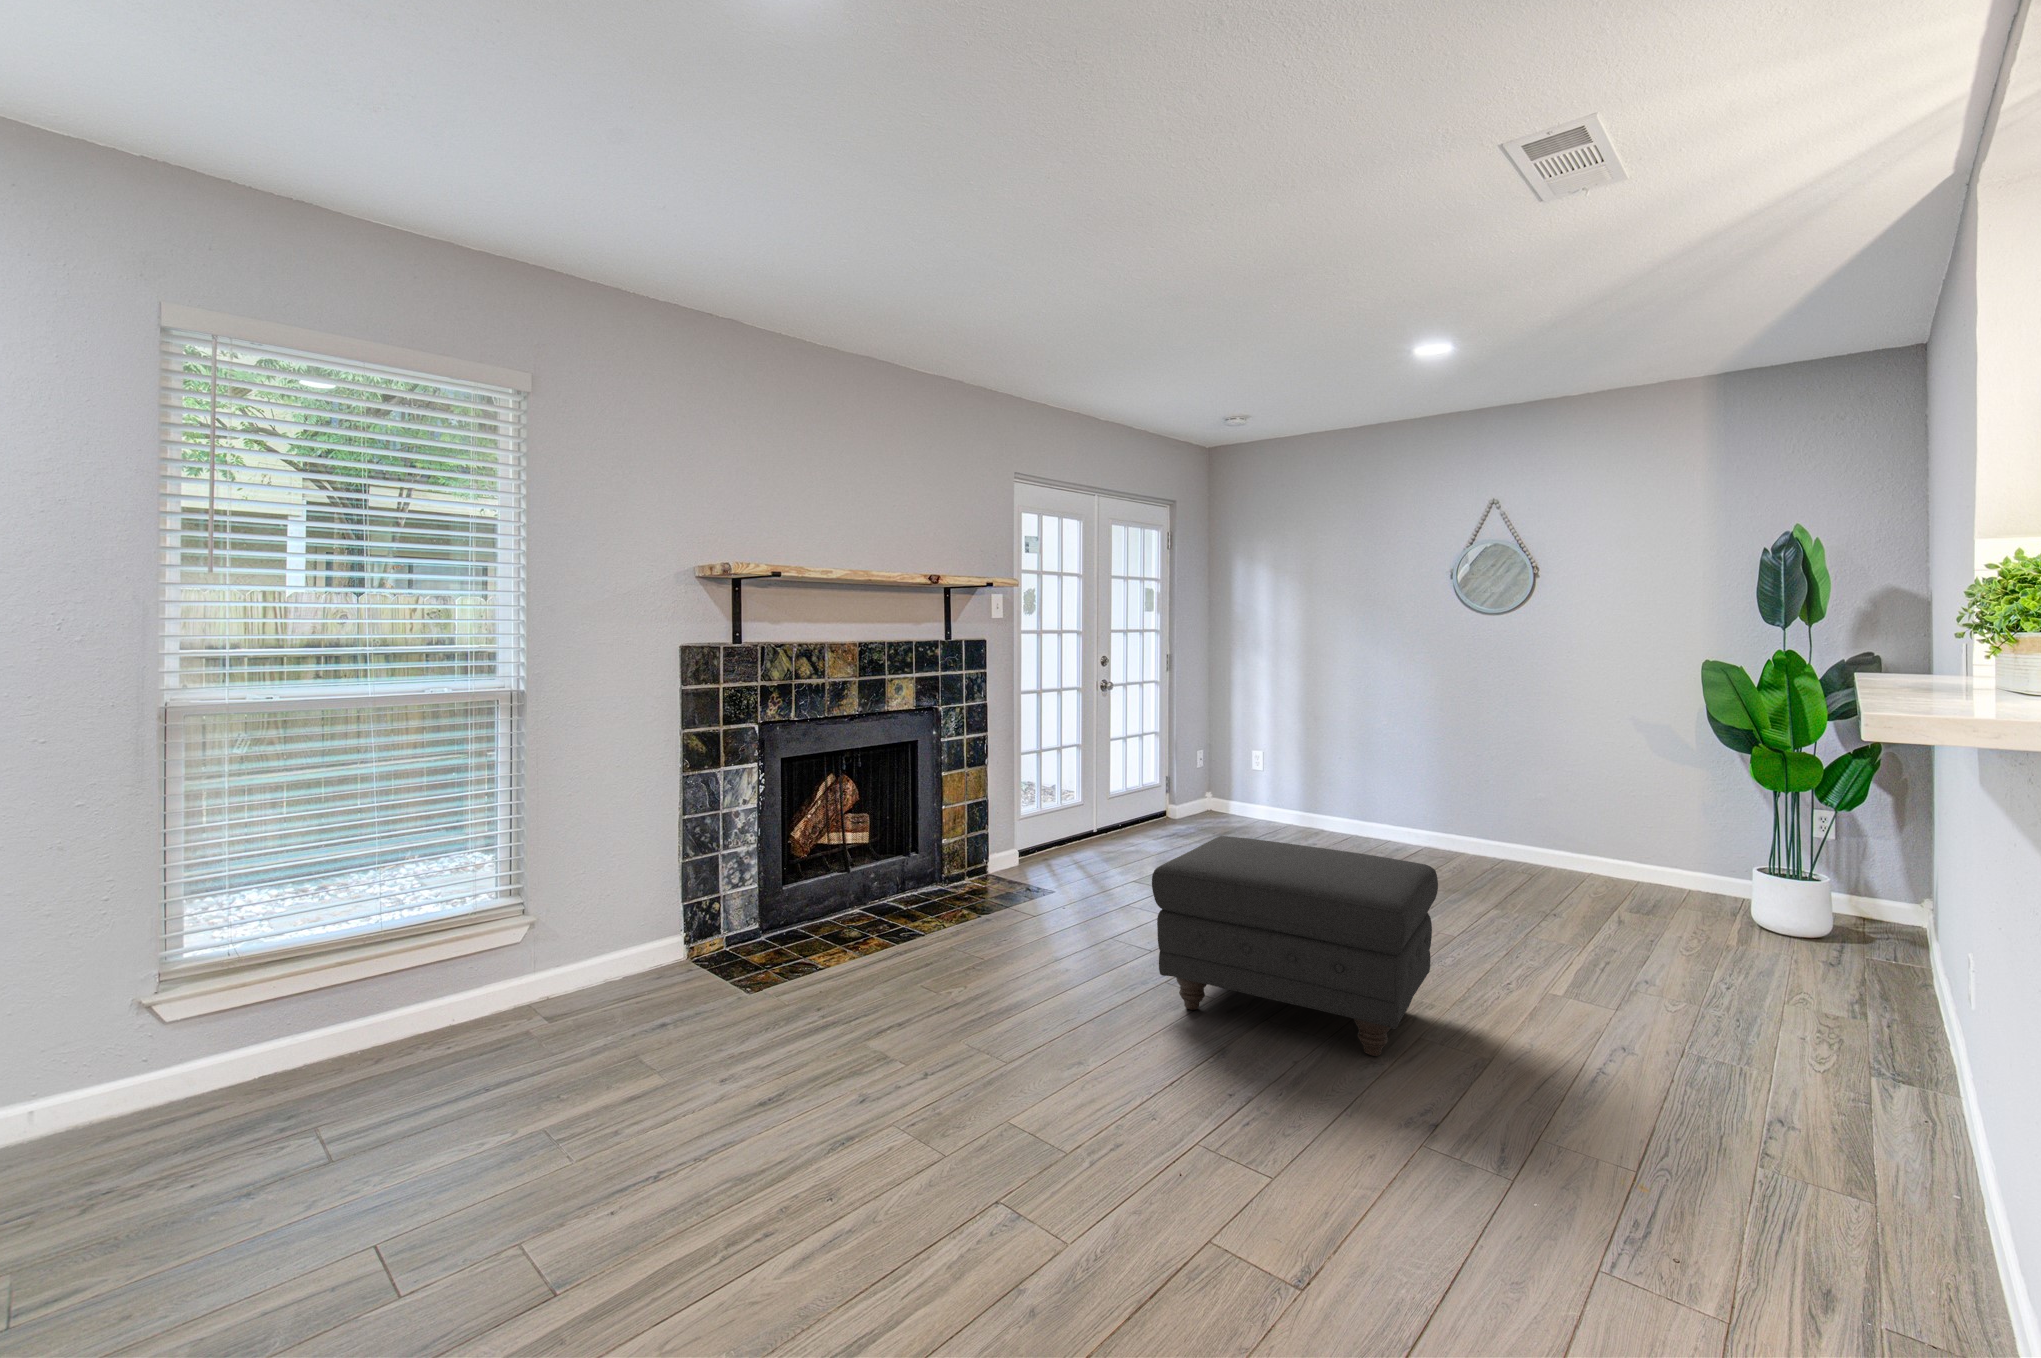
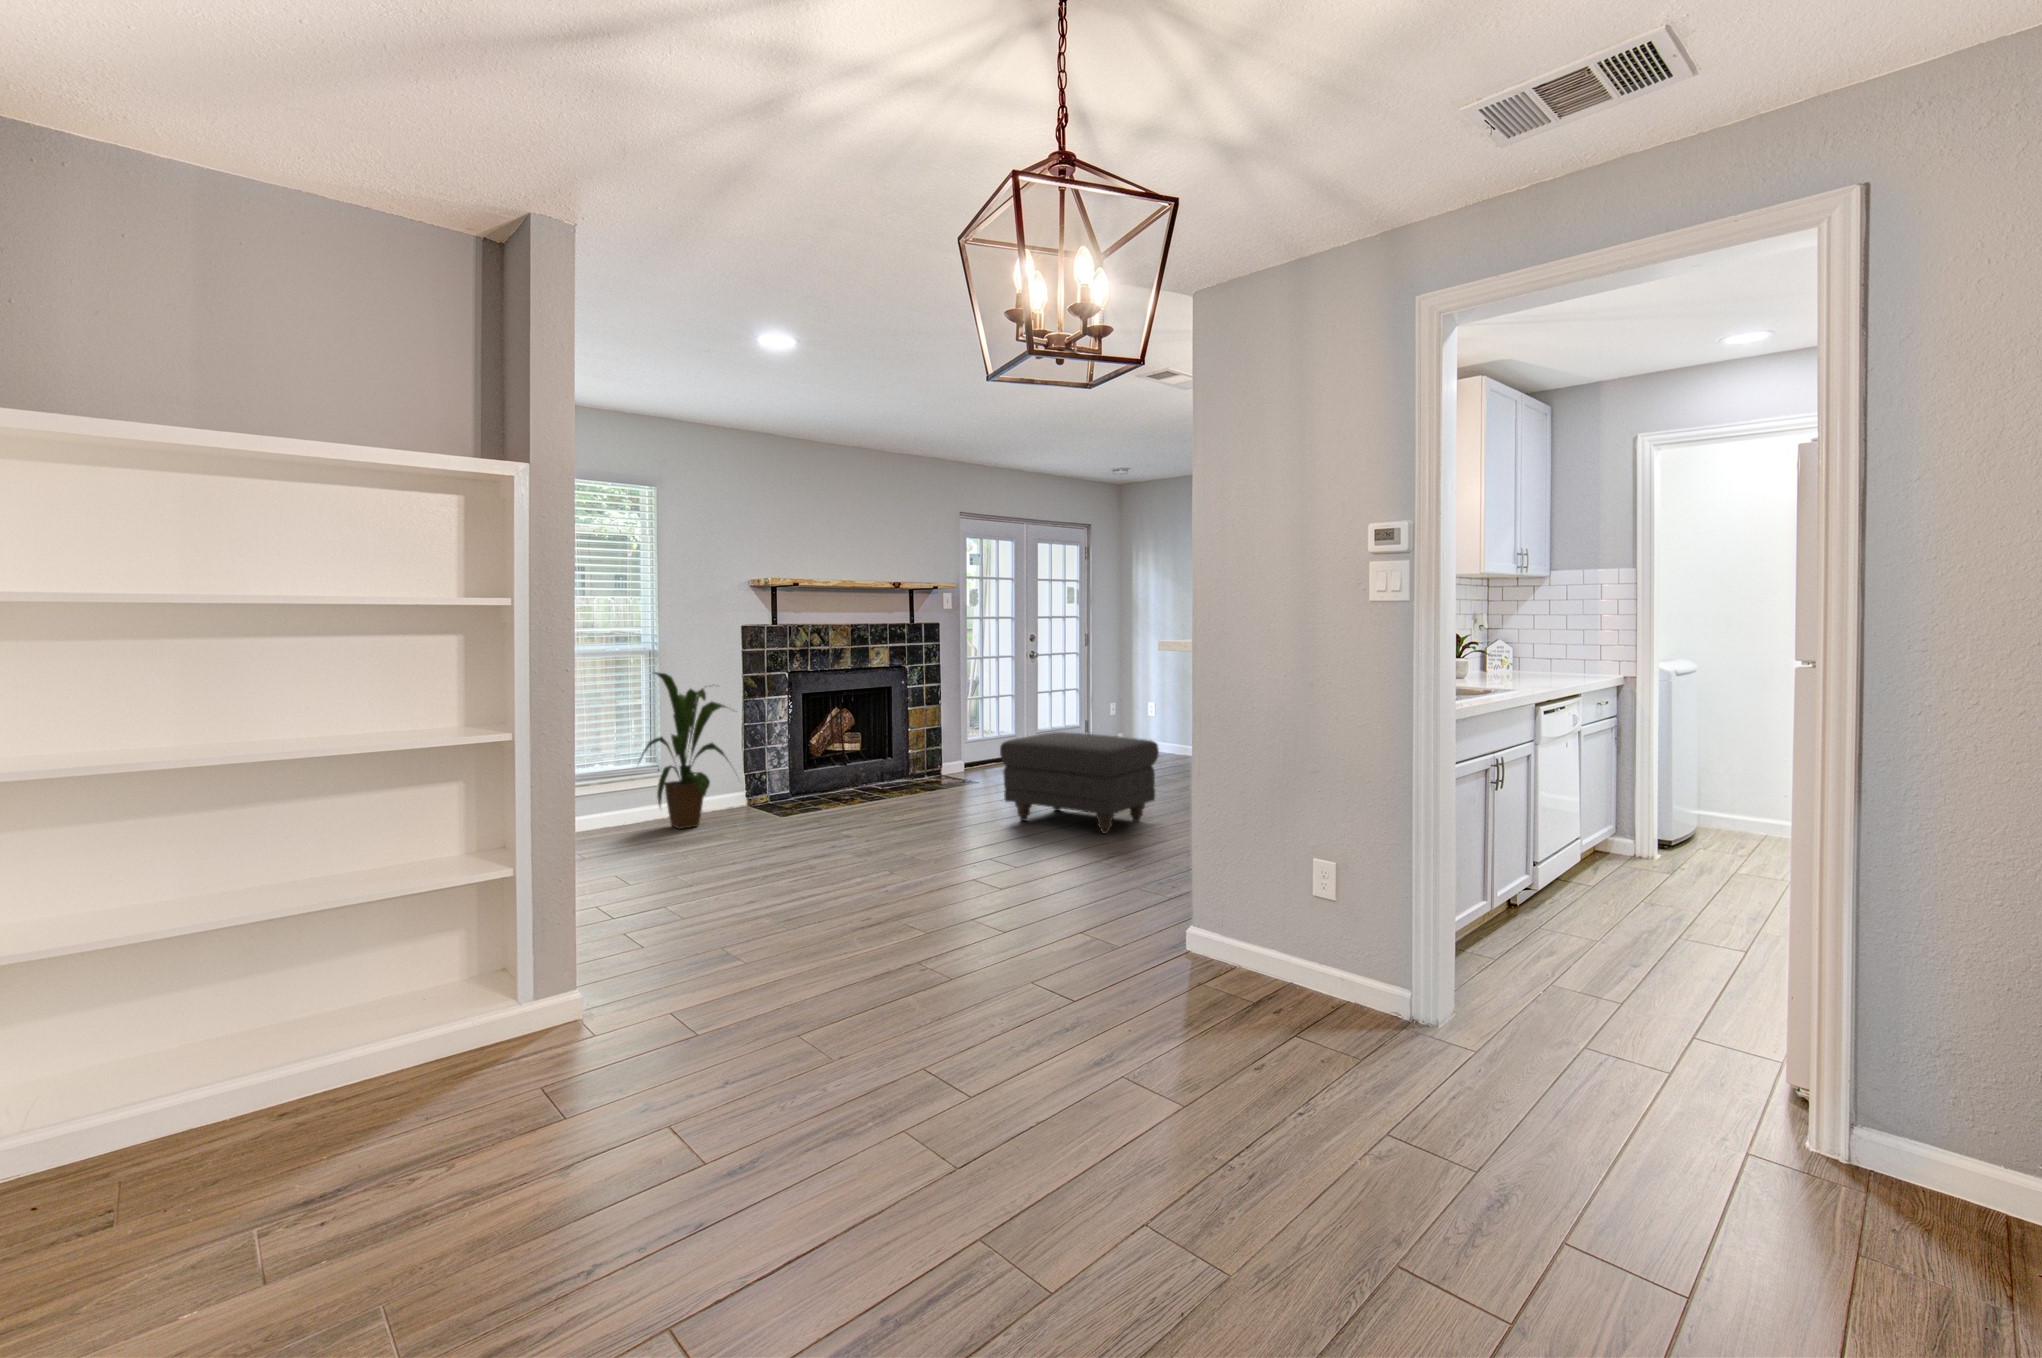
house plant: none [474,742,674,1038] -> present [640,672,735,829]

